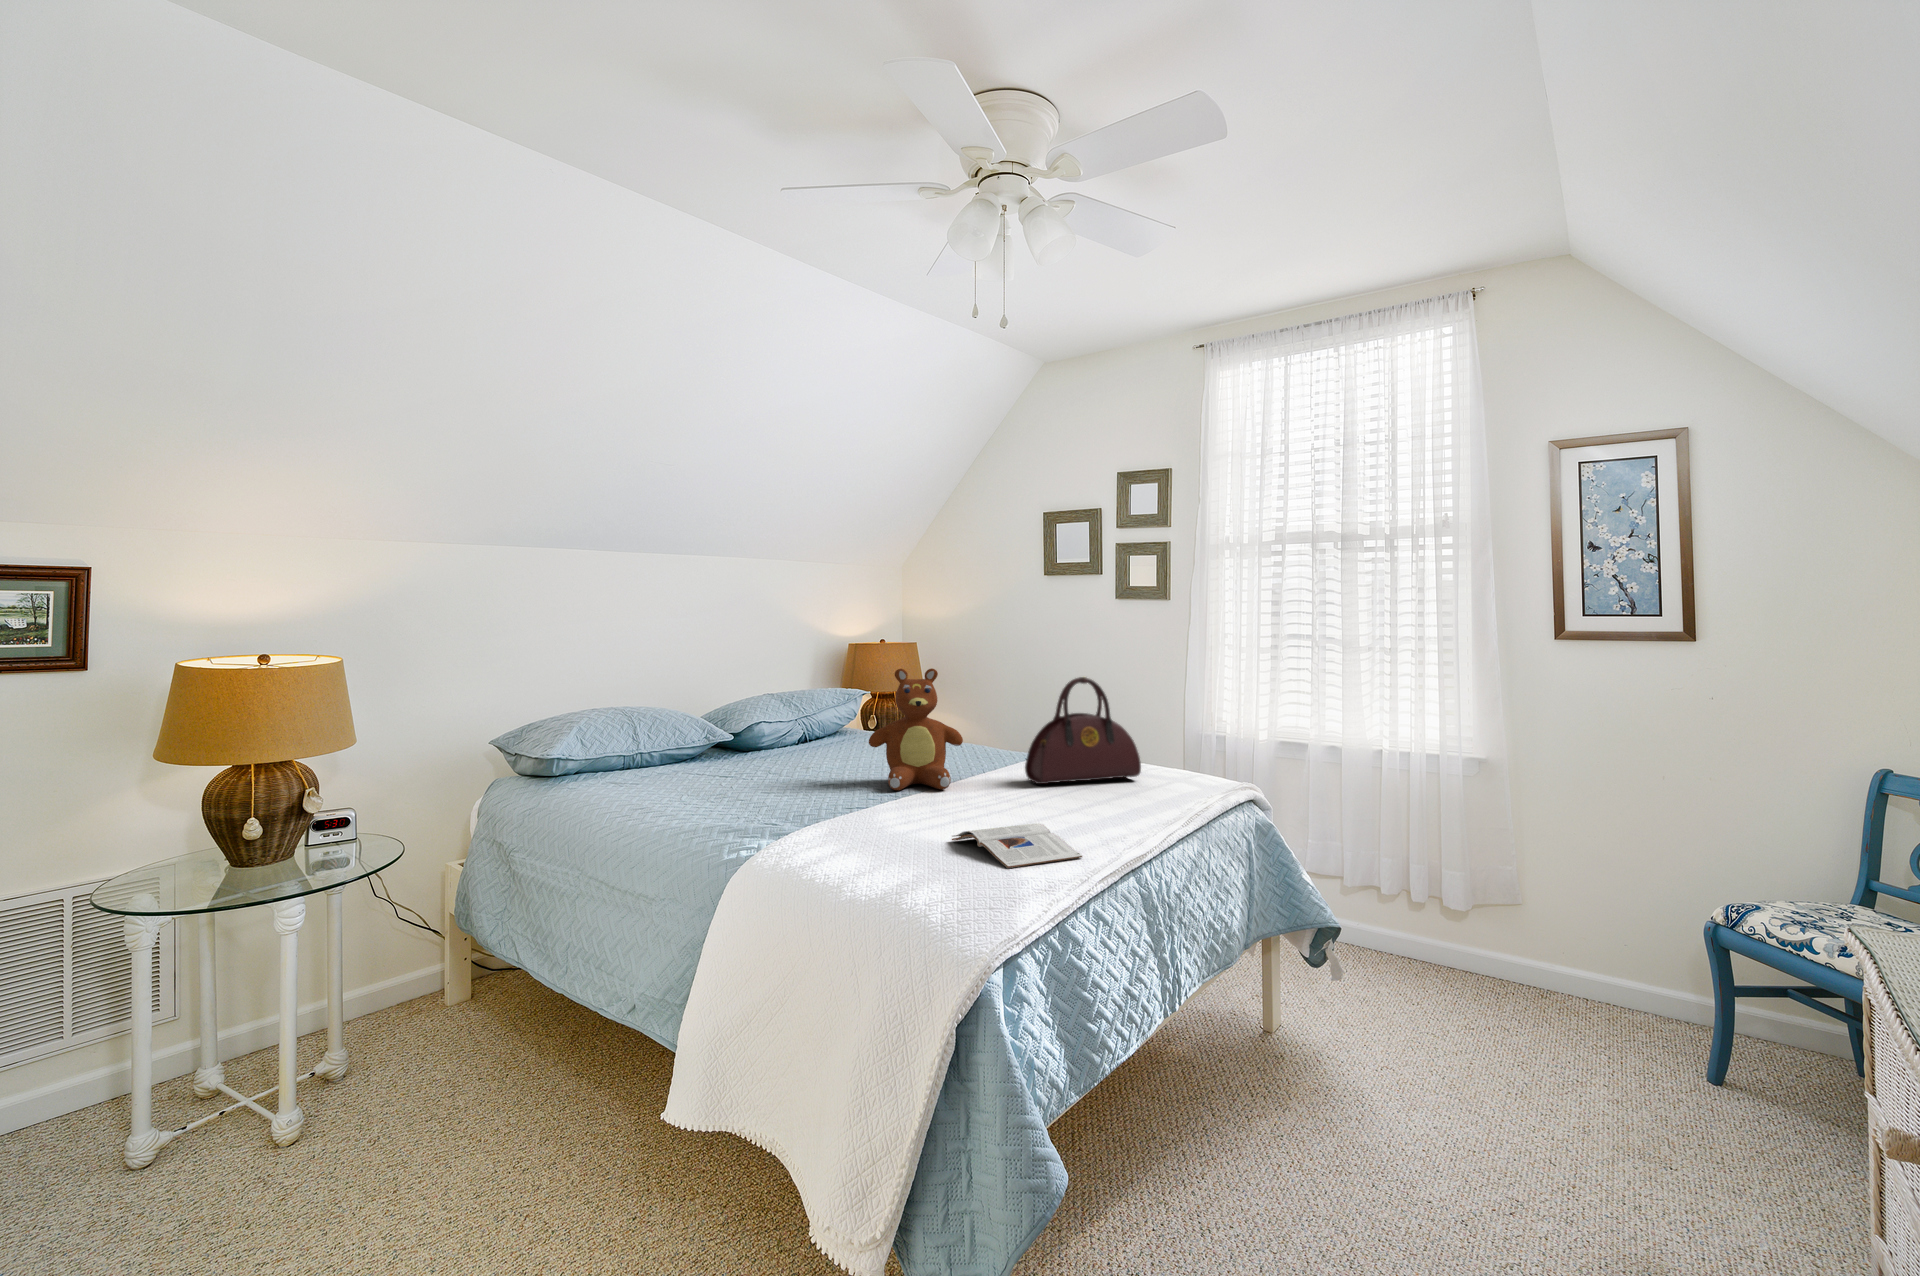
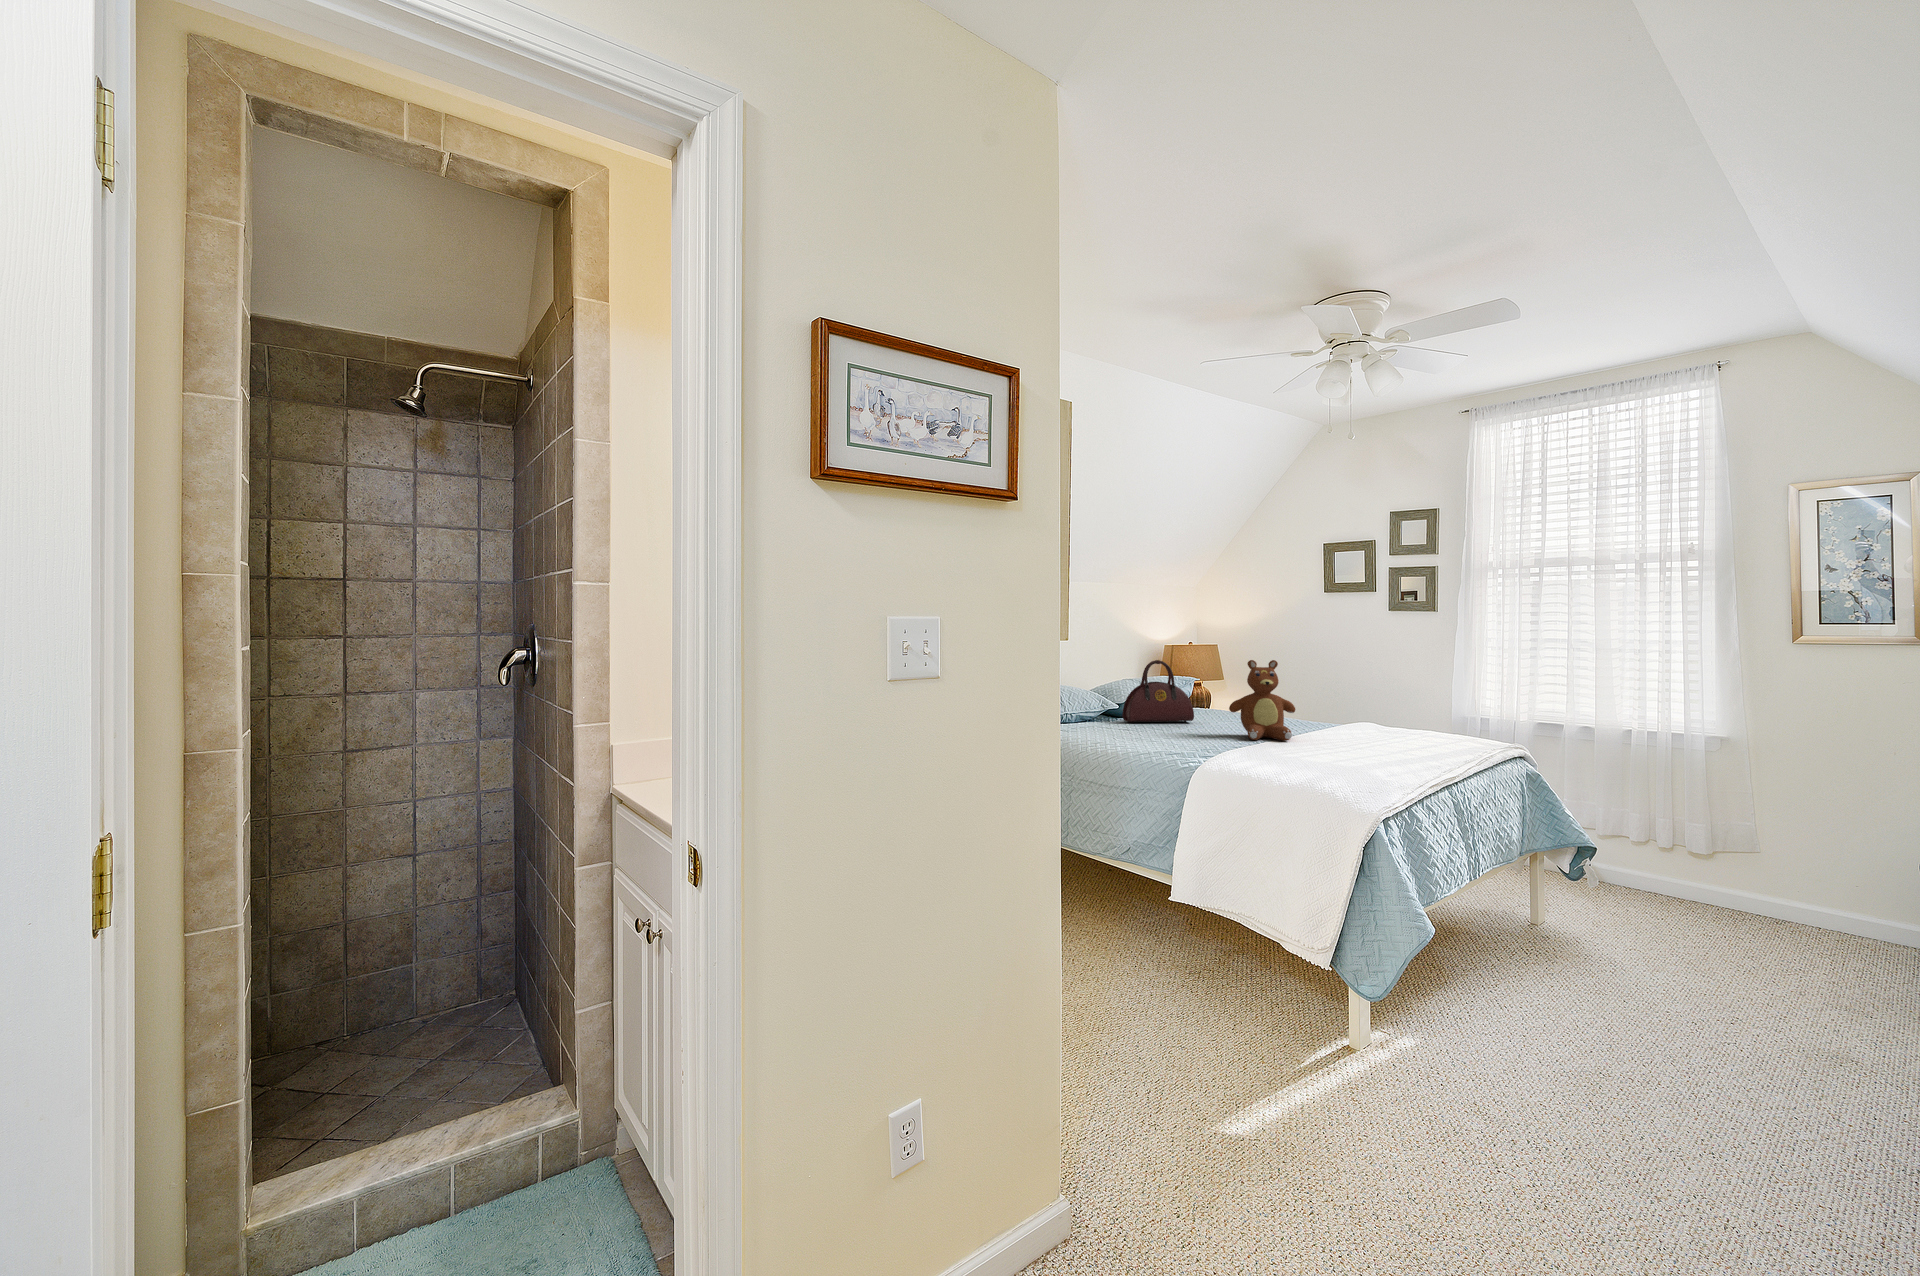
handbag: present [1025,677,1141,784] -> present [1122,660,1194,723]
magazine: present [952,823,1082,868] -> none [1320,756,1415,777]

